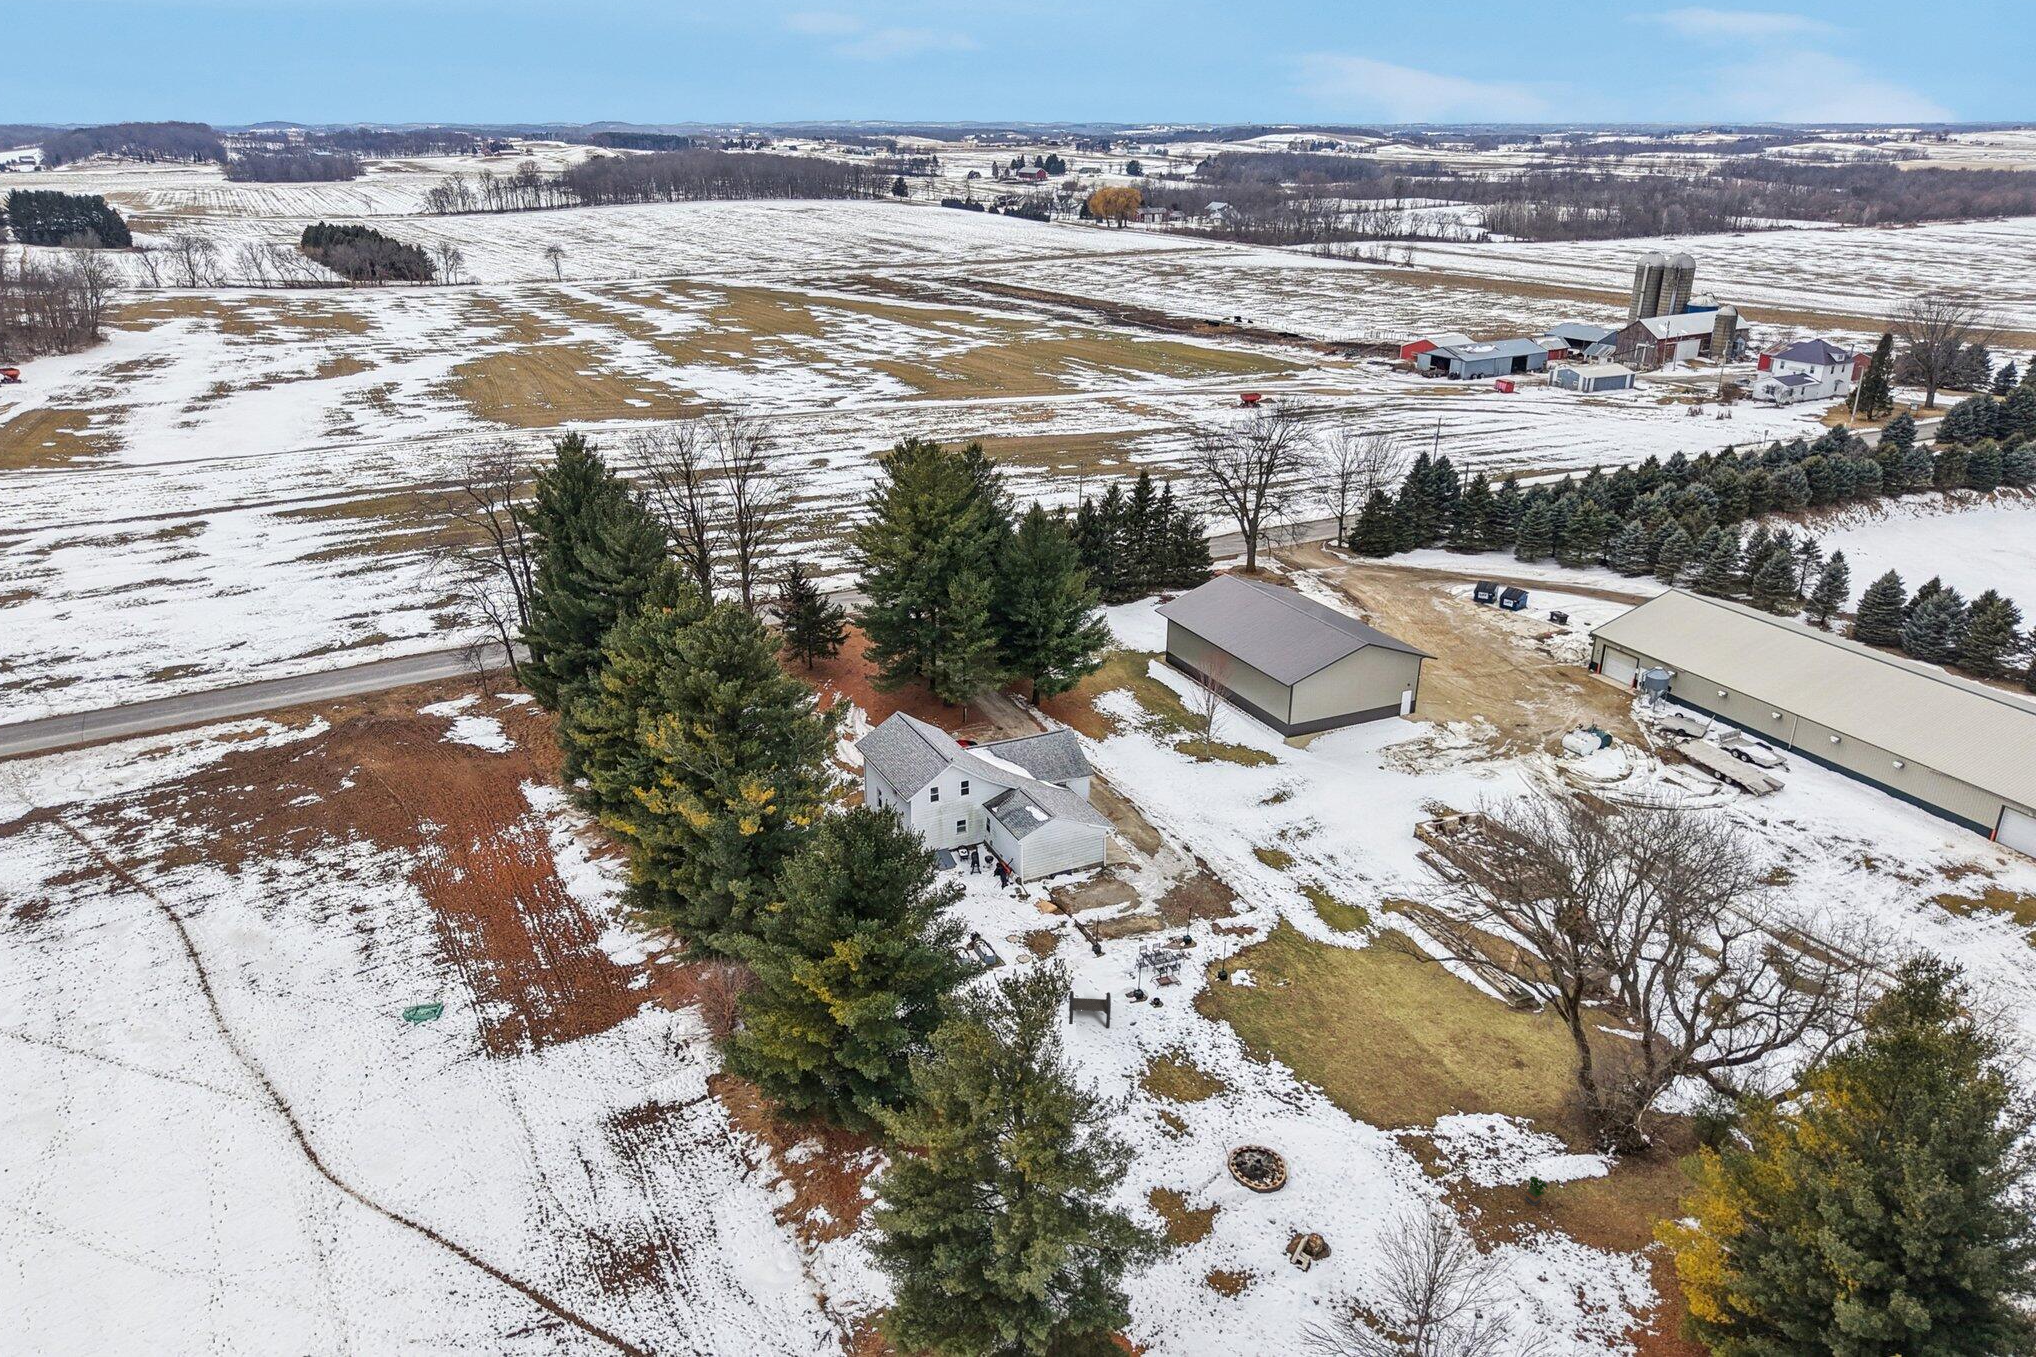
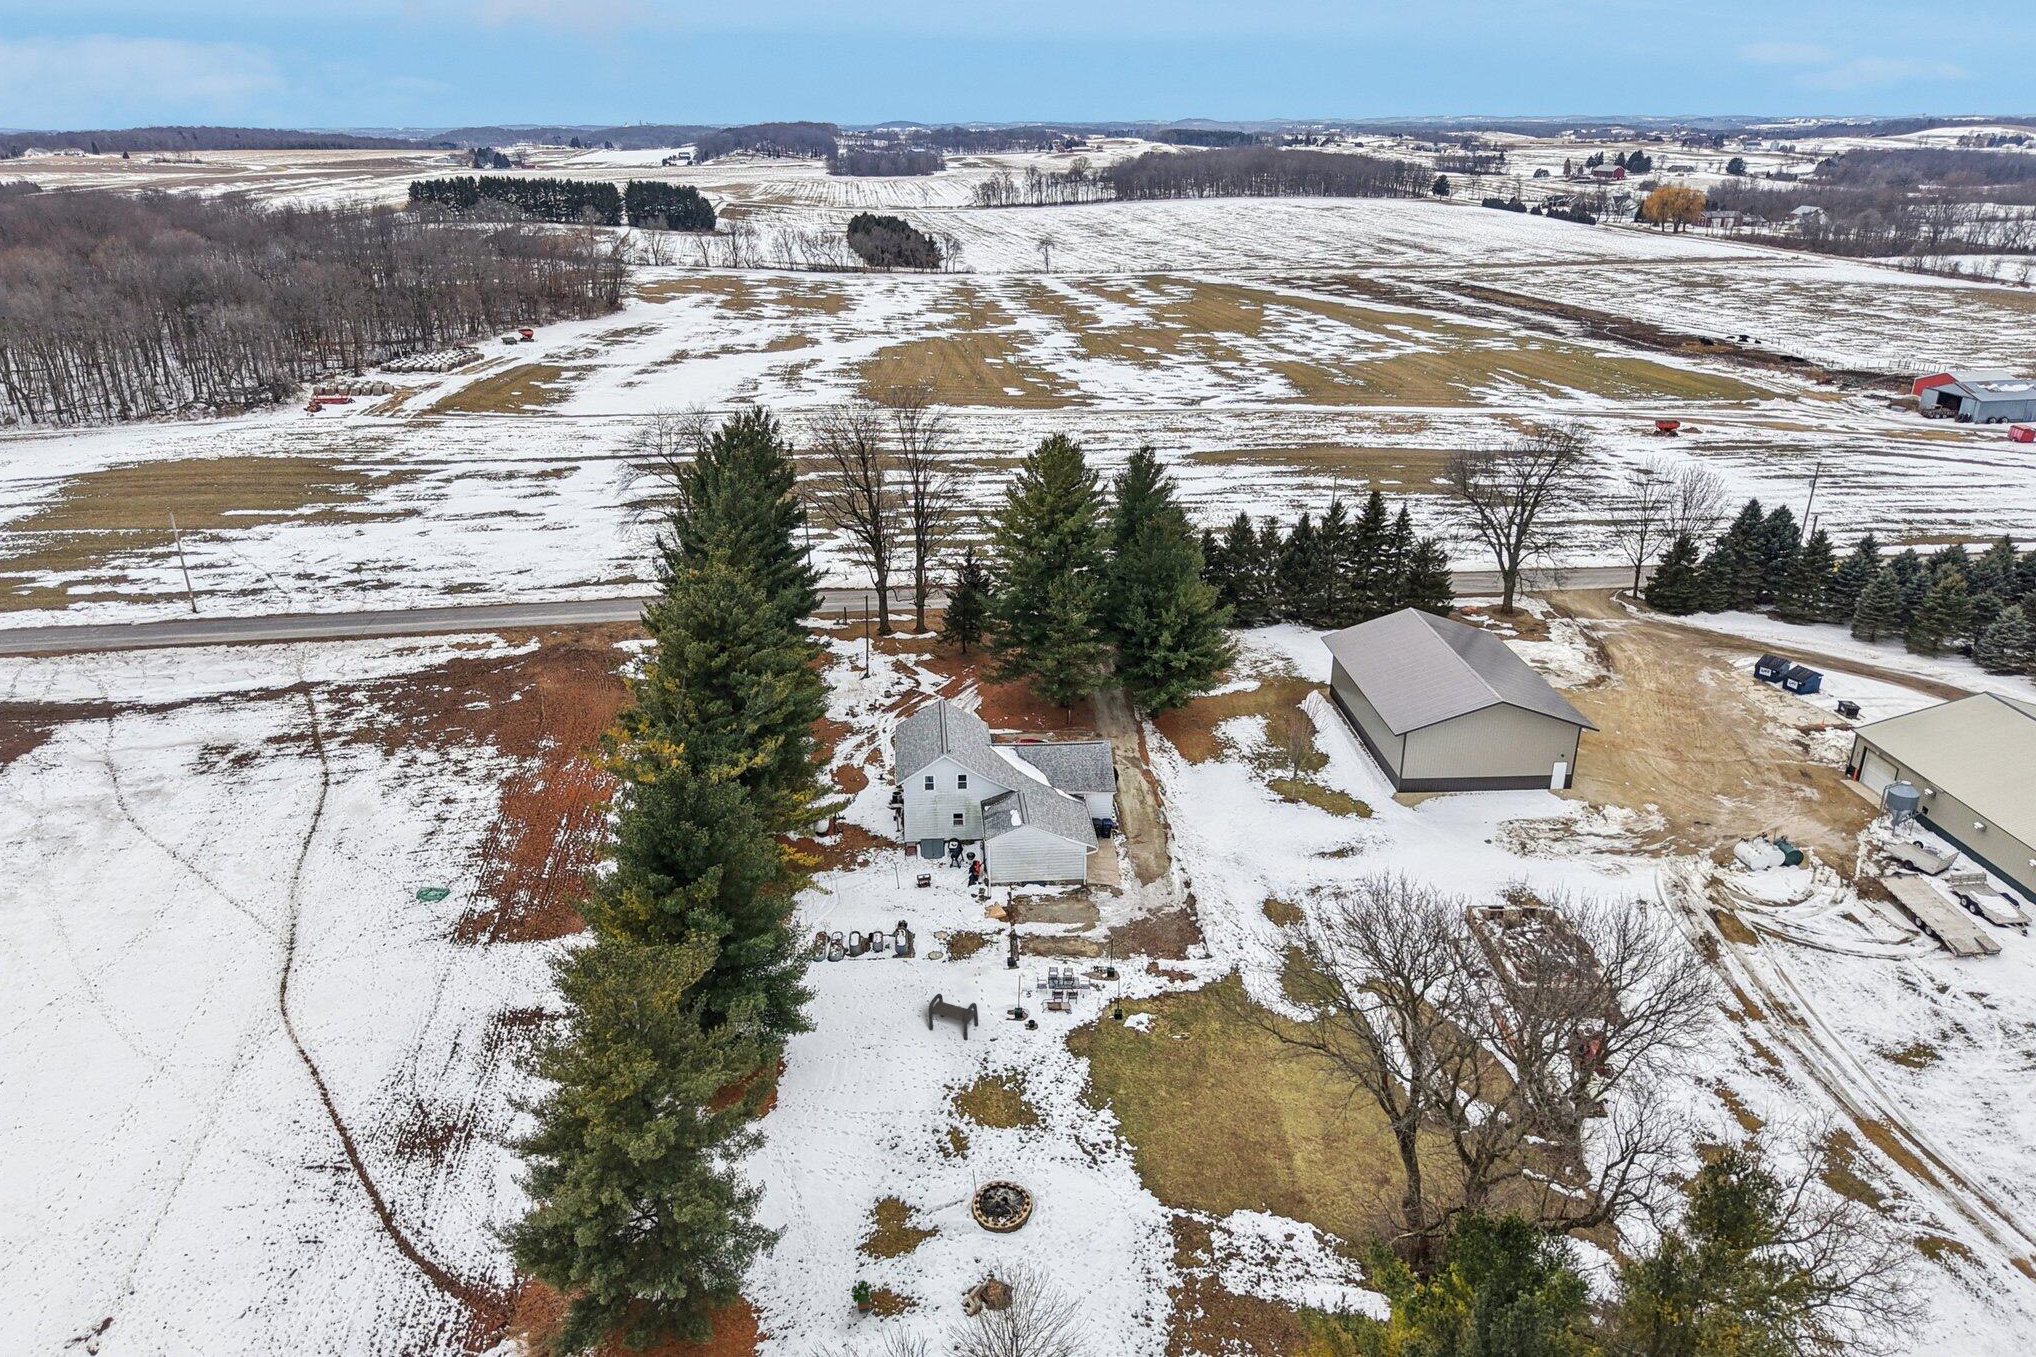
potted tree: present [1525,1176,1547,1206] -> present [851,1280,873,1313]

